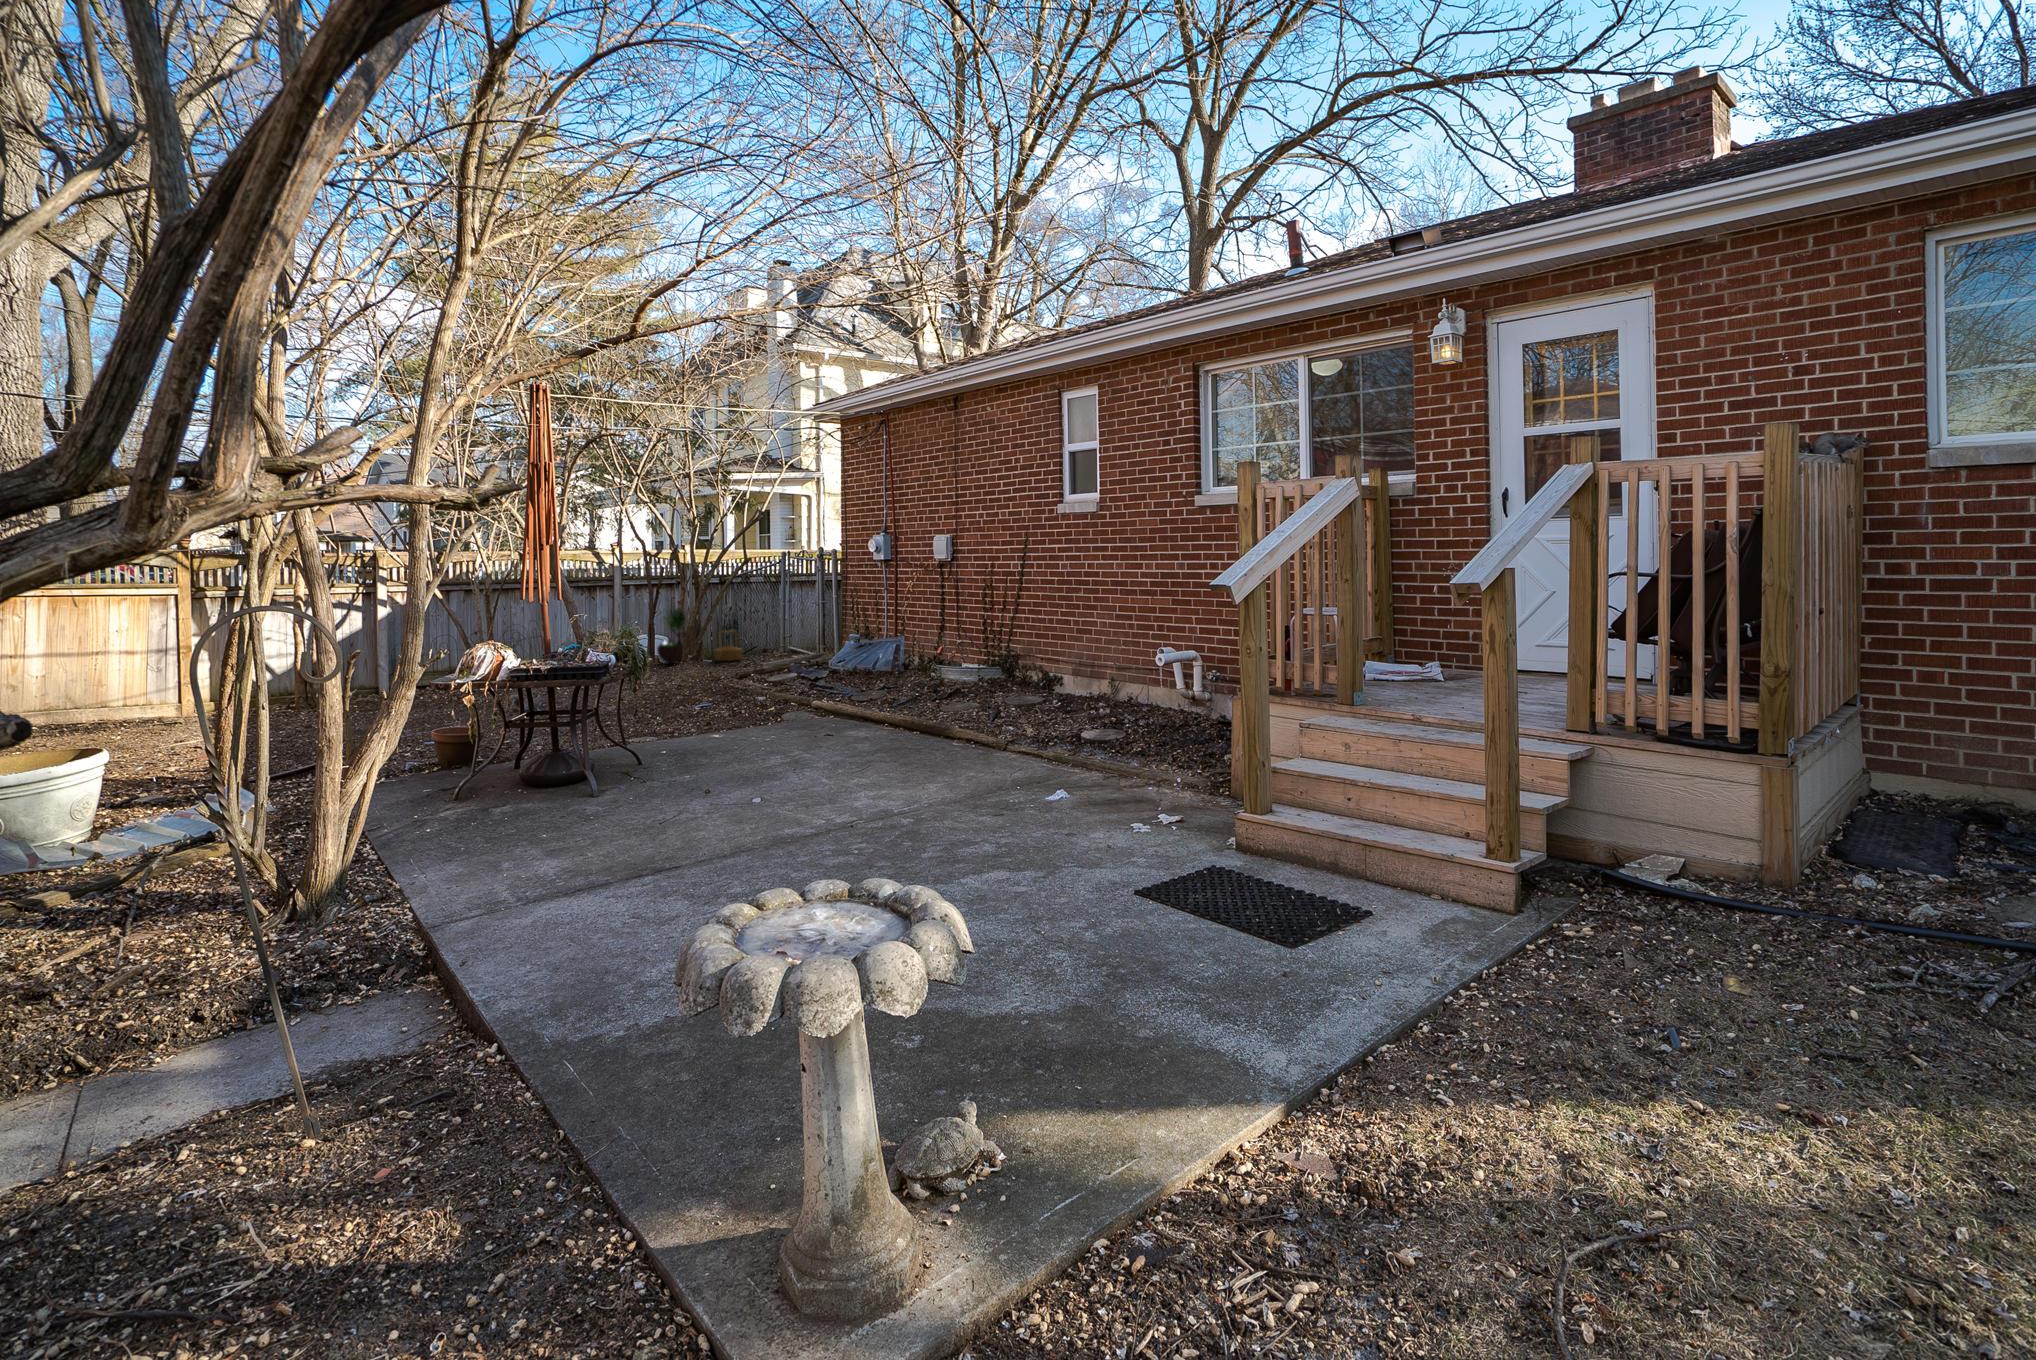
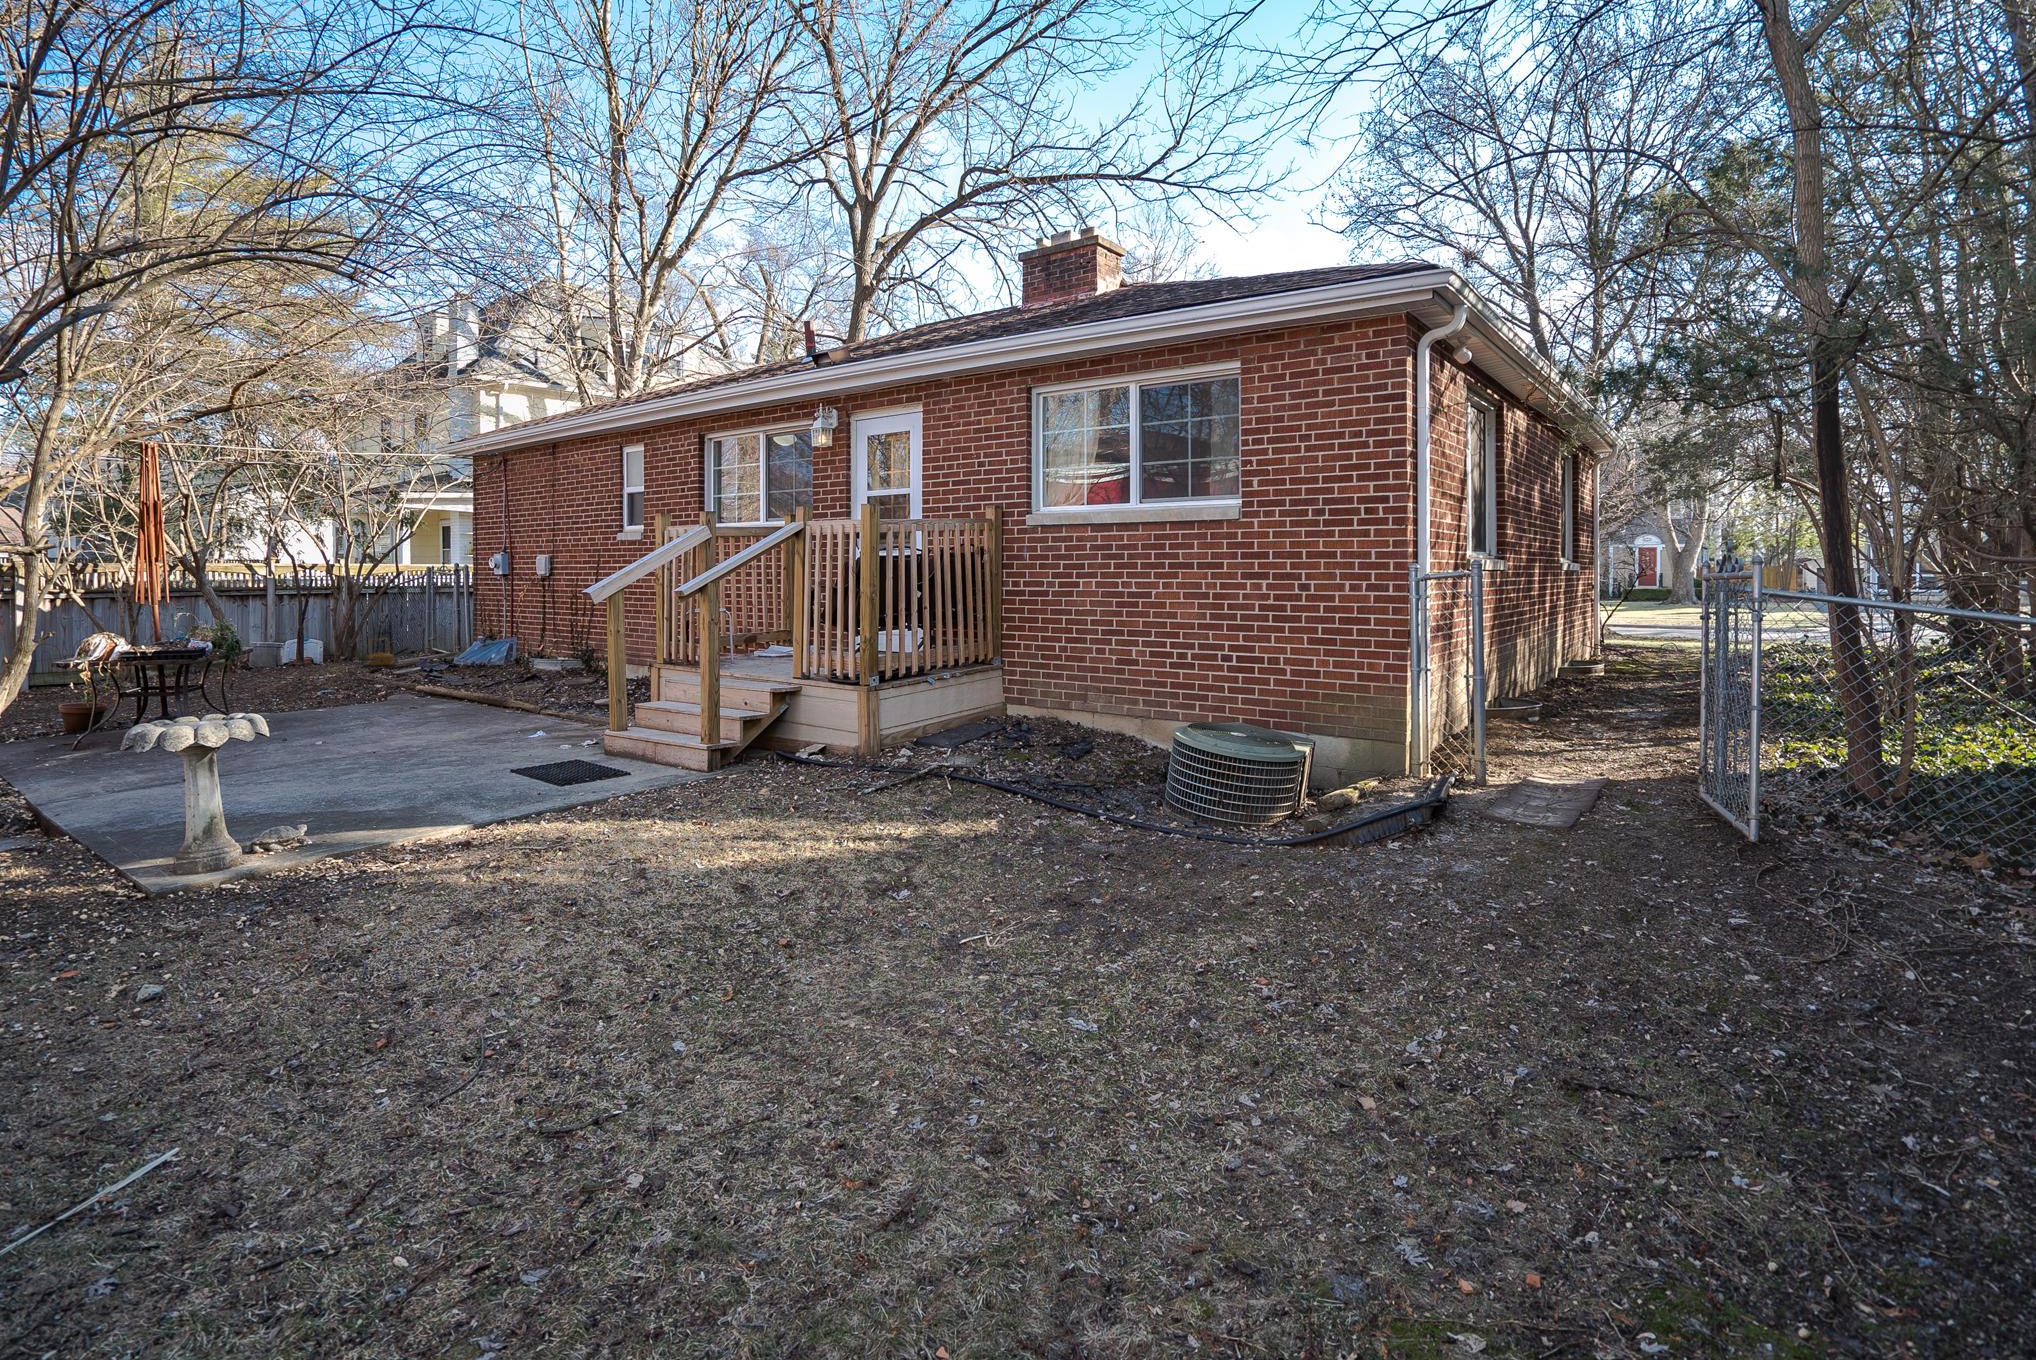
potted tree: present [657,607,690,663] -> none [308,613,342,668]

